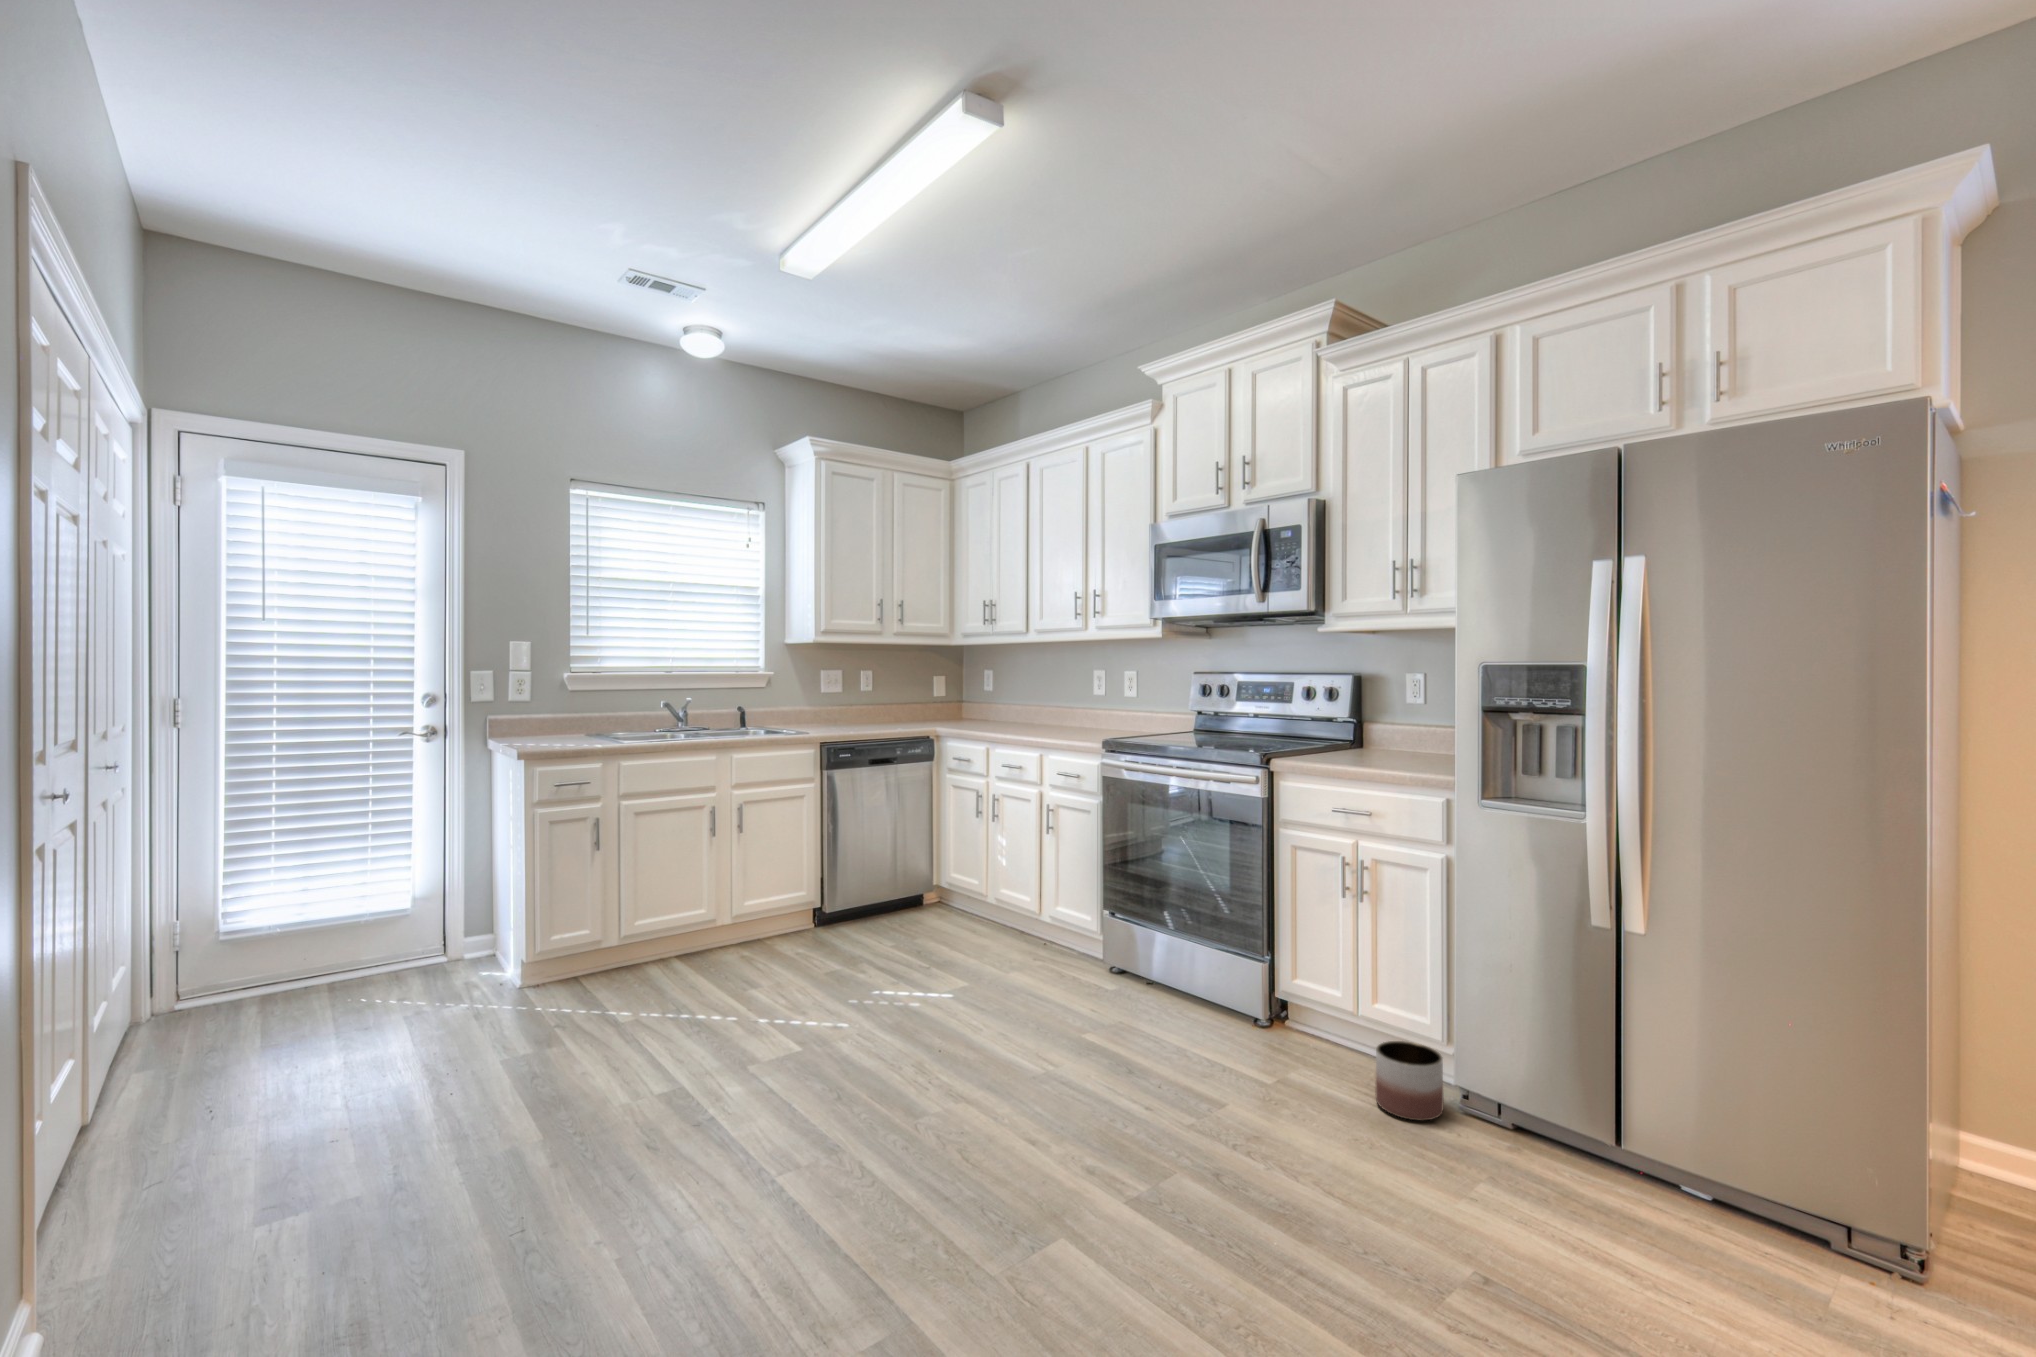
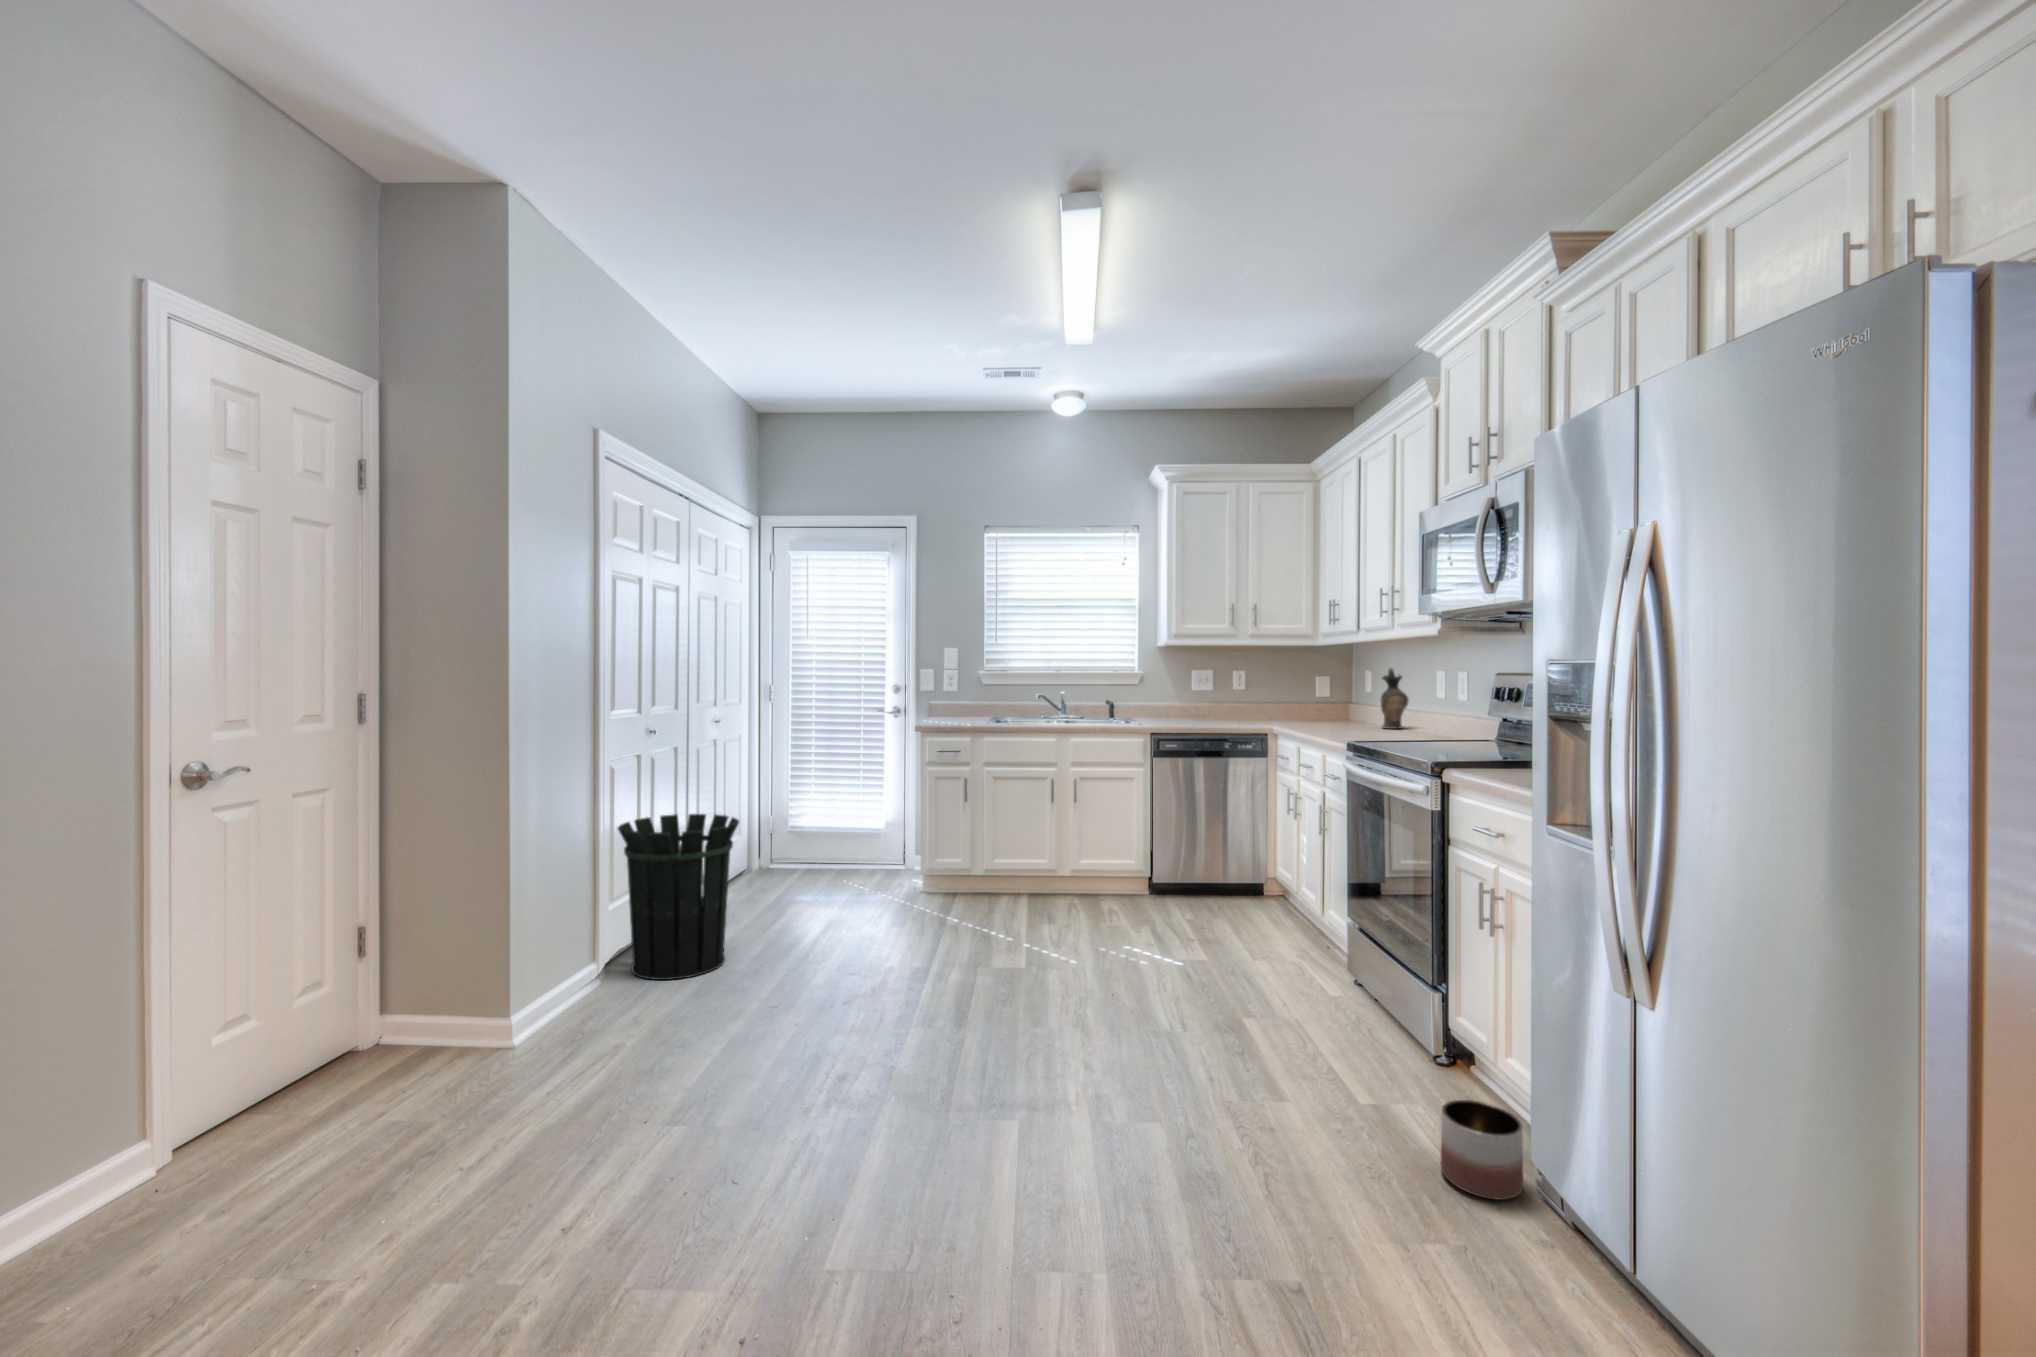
ceramic pitcher: none [1054,668,1079,726] -> present [1381,668,1408,729]
waste bin: none [72,928,354,1271] -> present [618,814,739,980]

